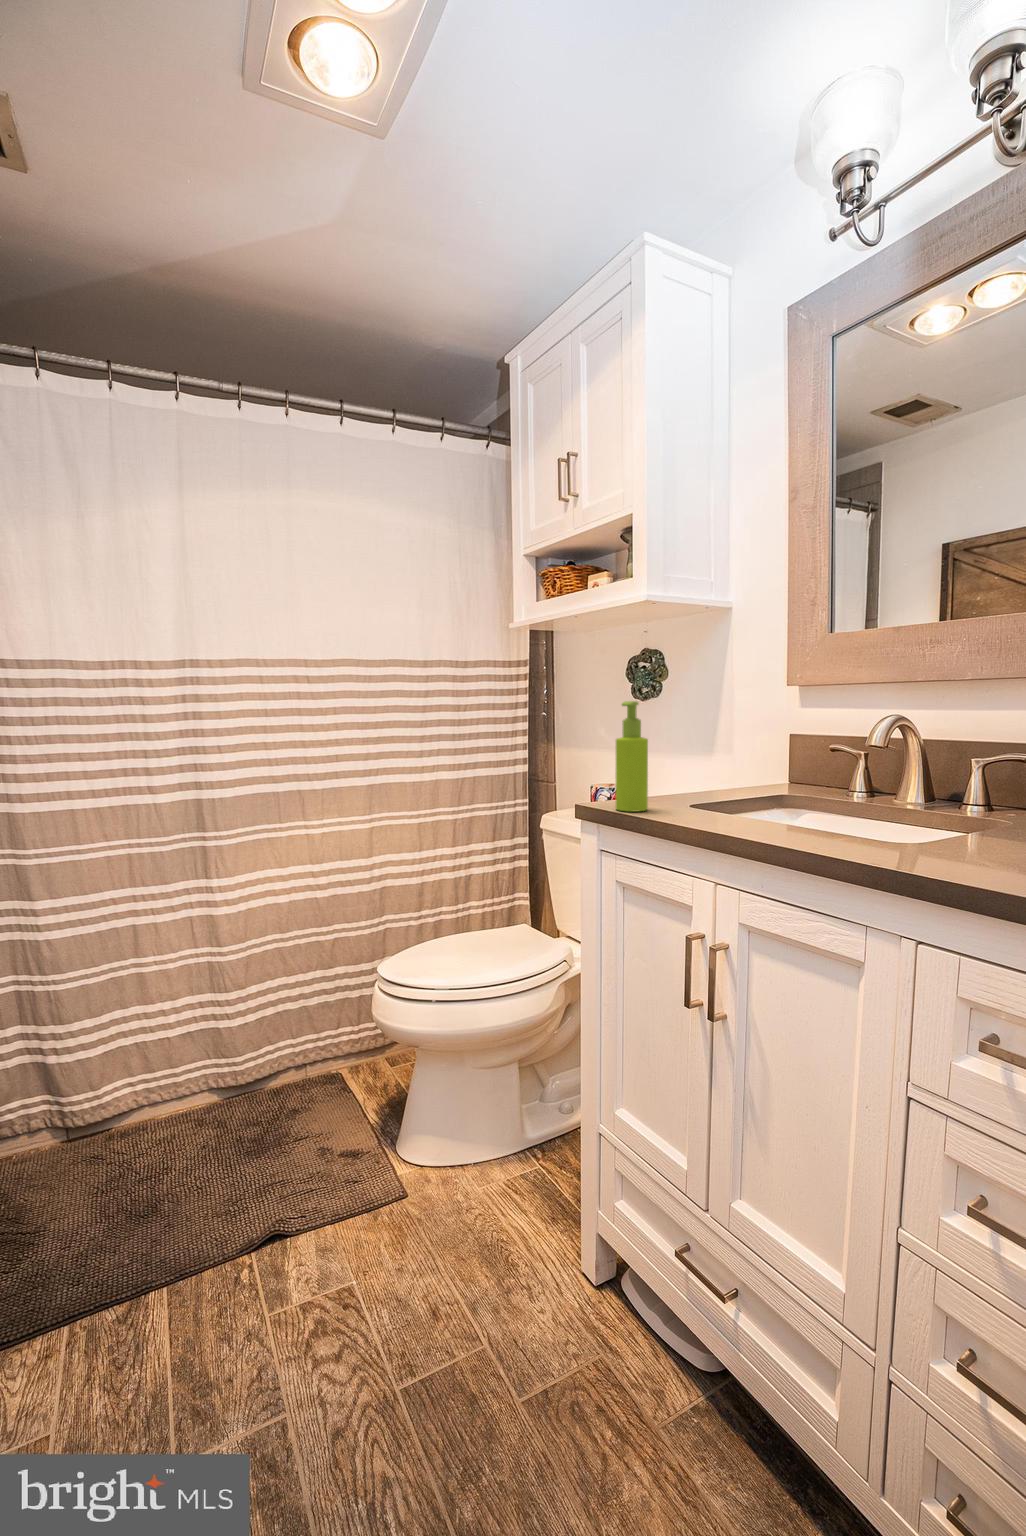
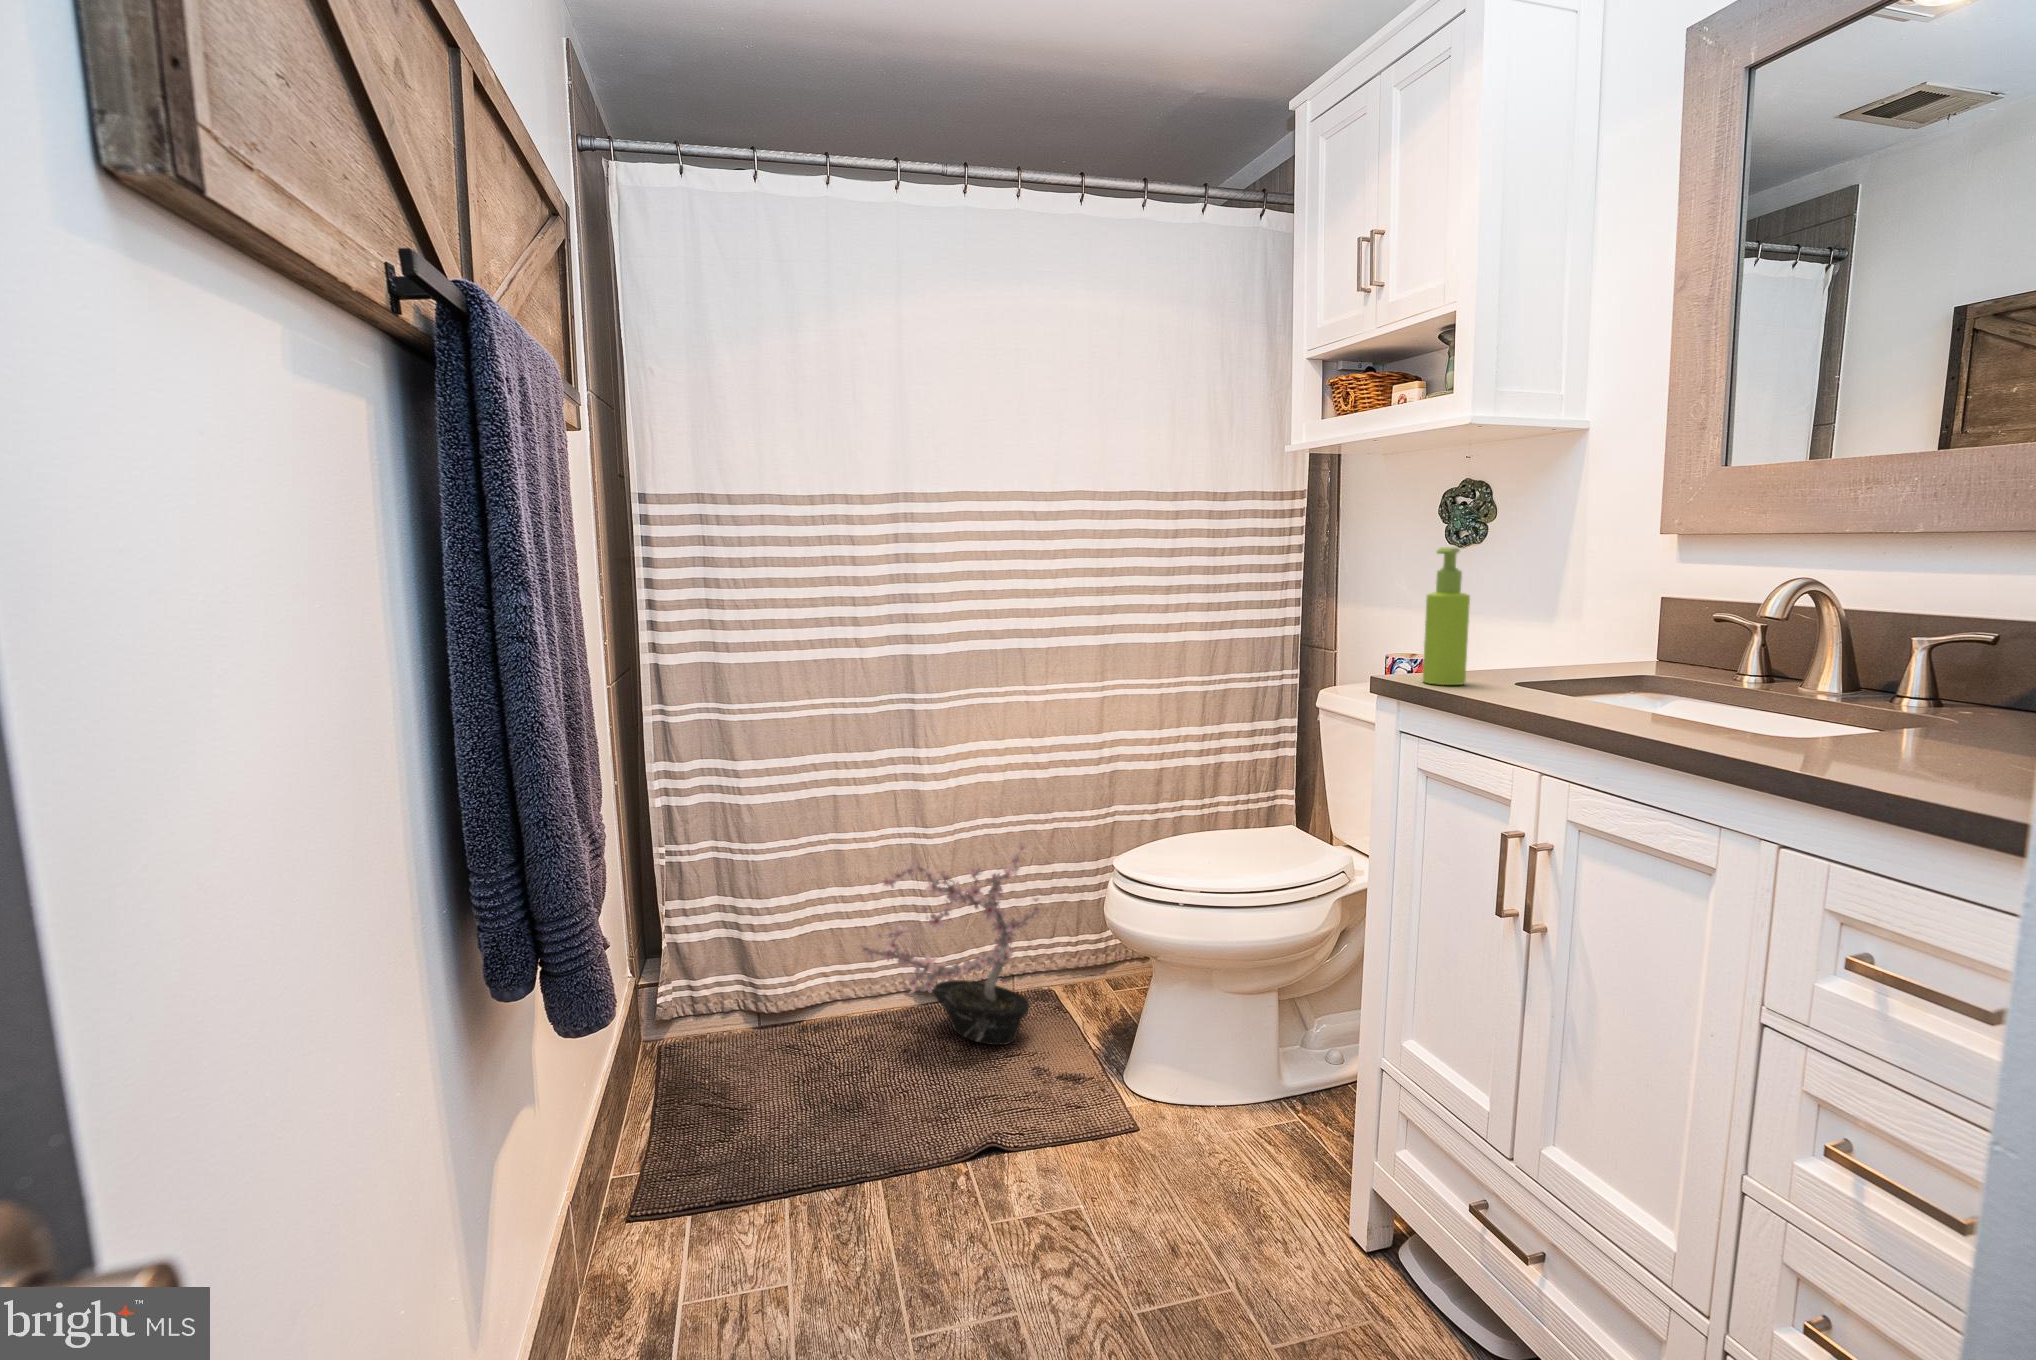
potted plant: none [151,948,329,1131] -> present [858,843,1040,1045]

